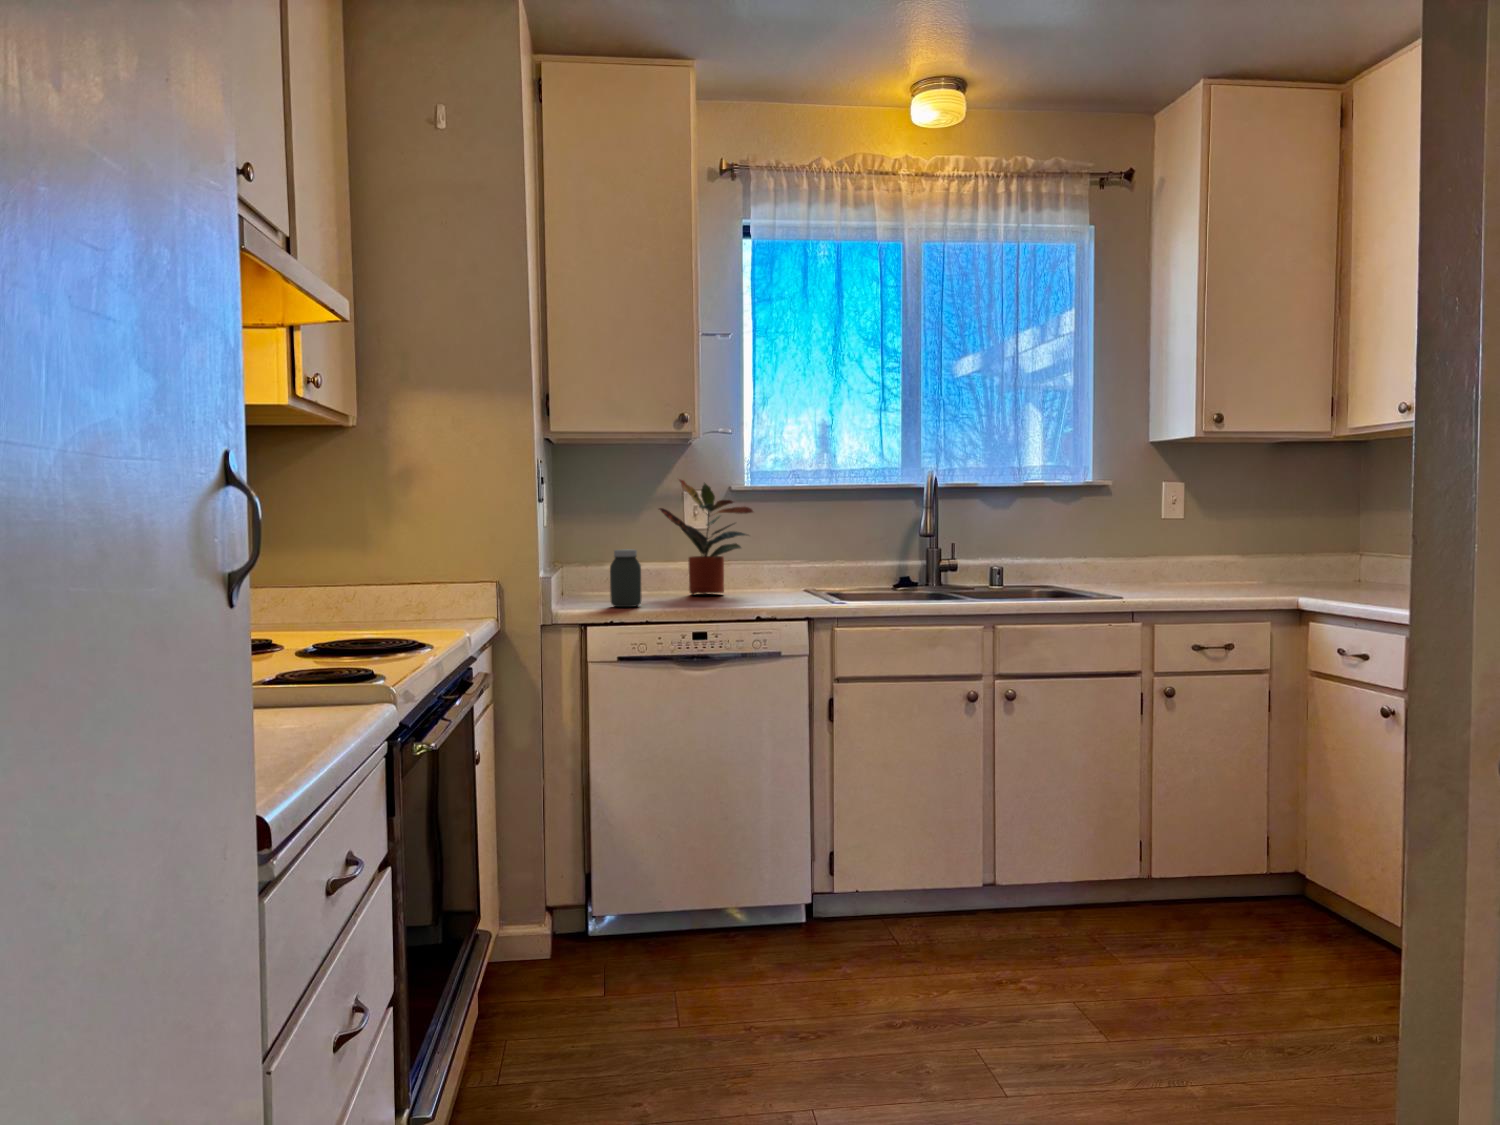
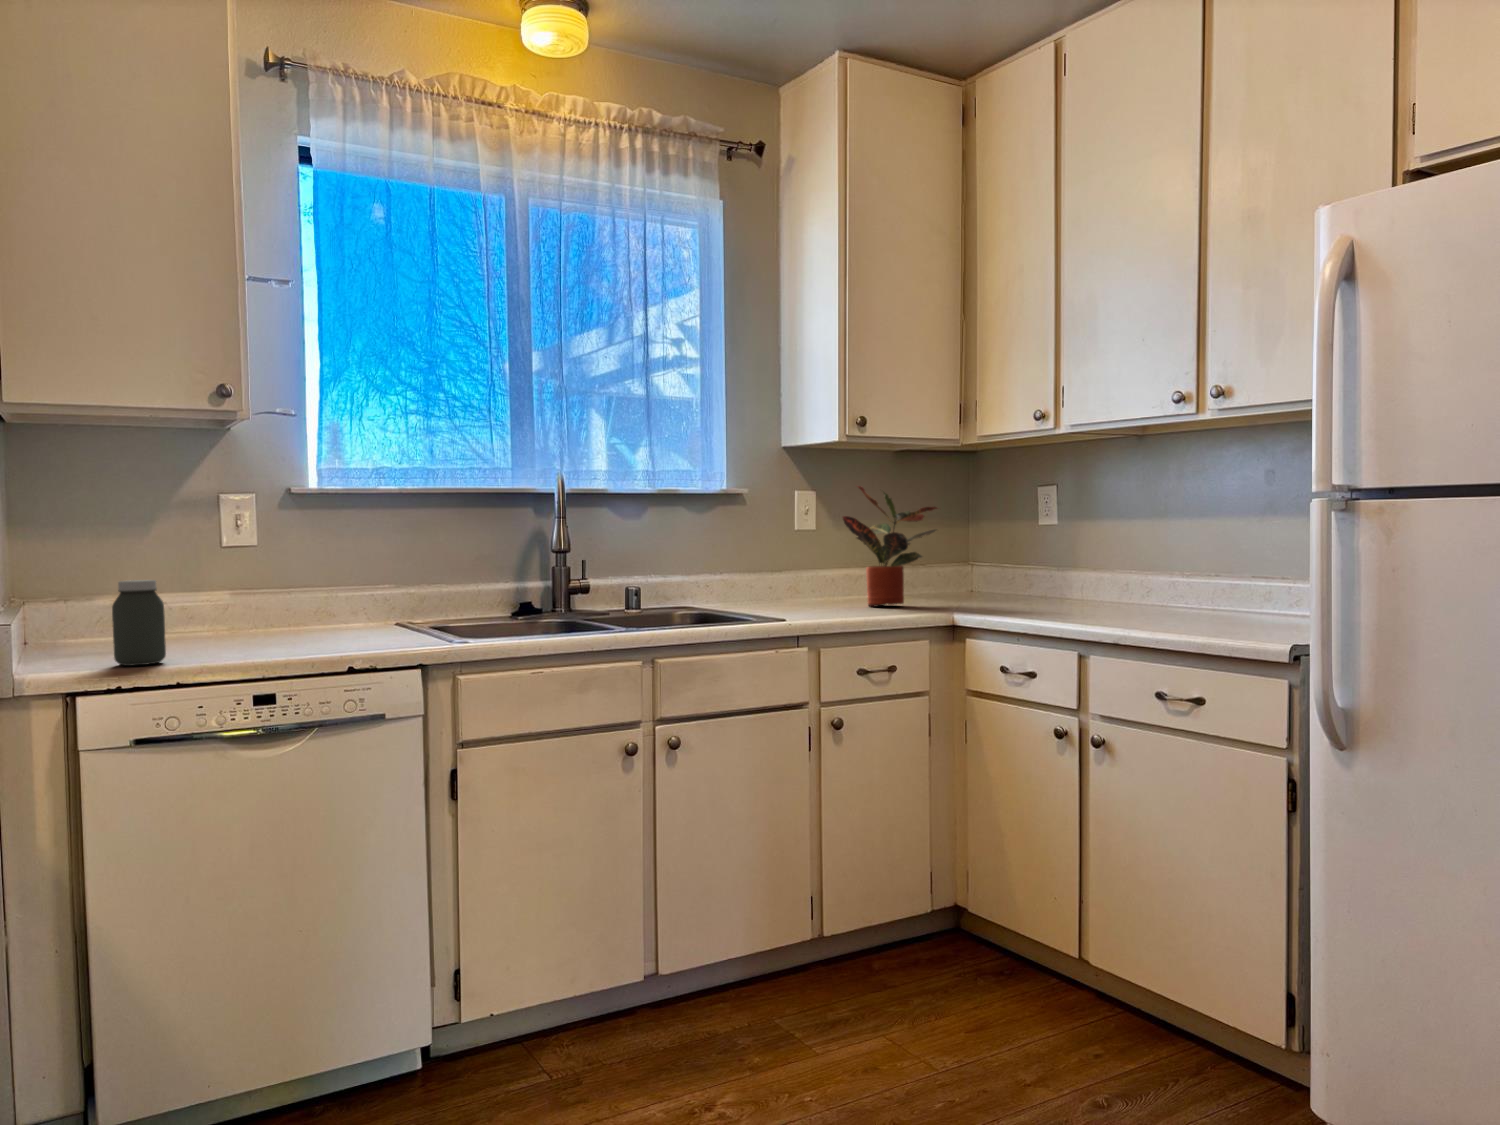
potted plant: present [659,479,753,594] -> present [843,486,937,607]

